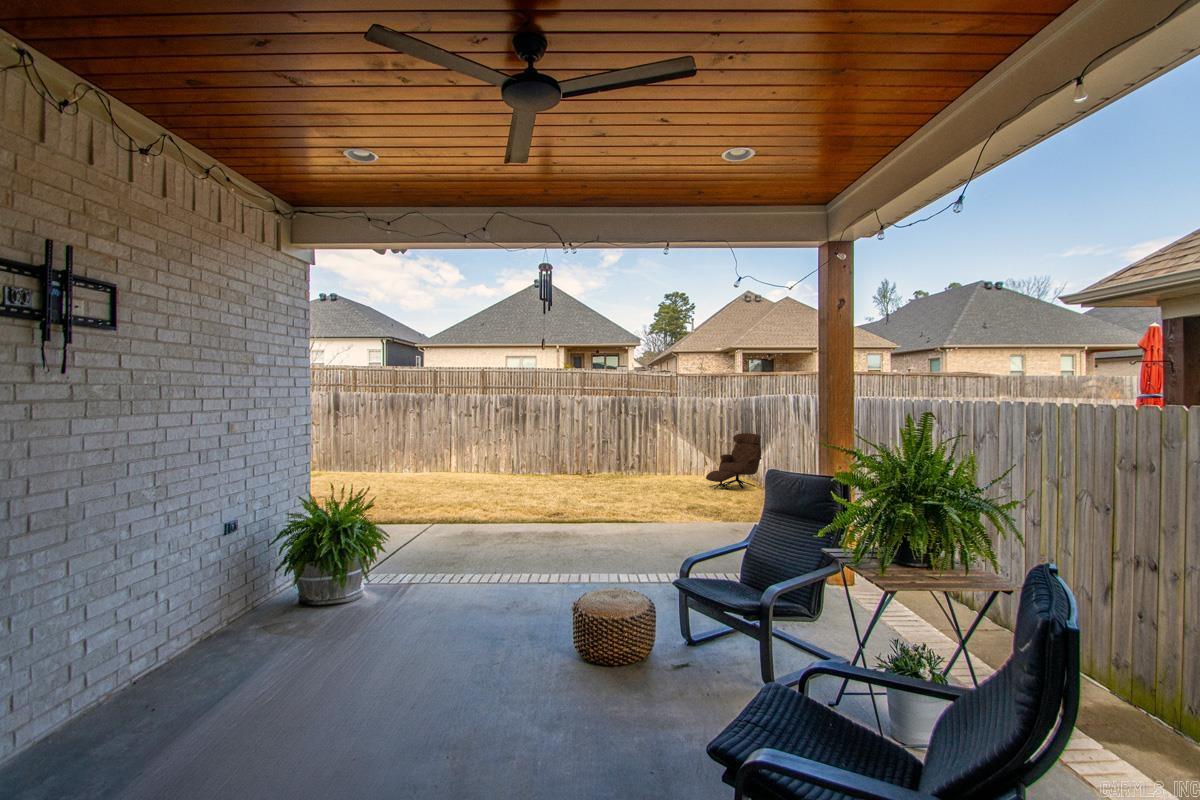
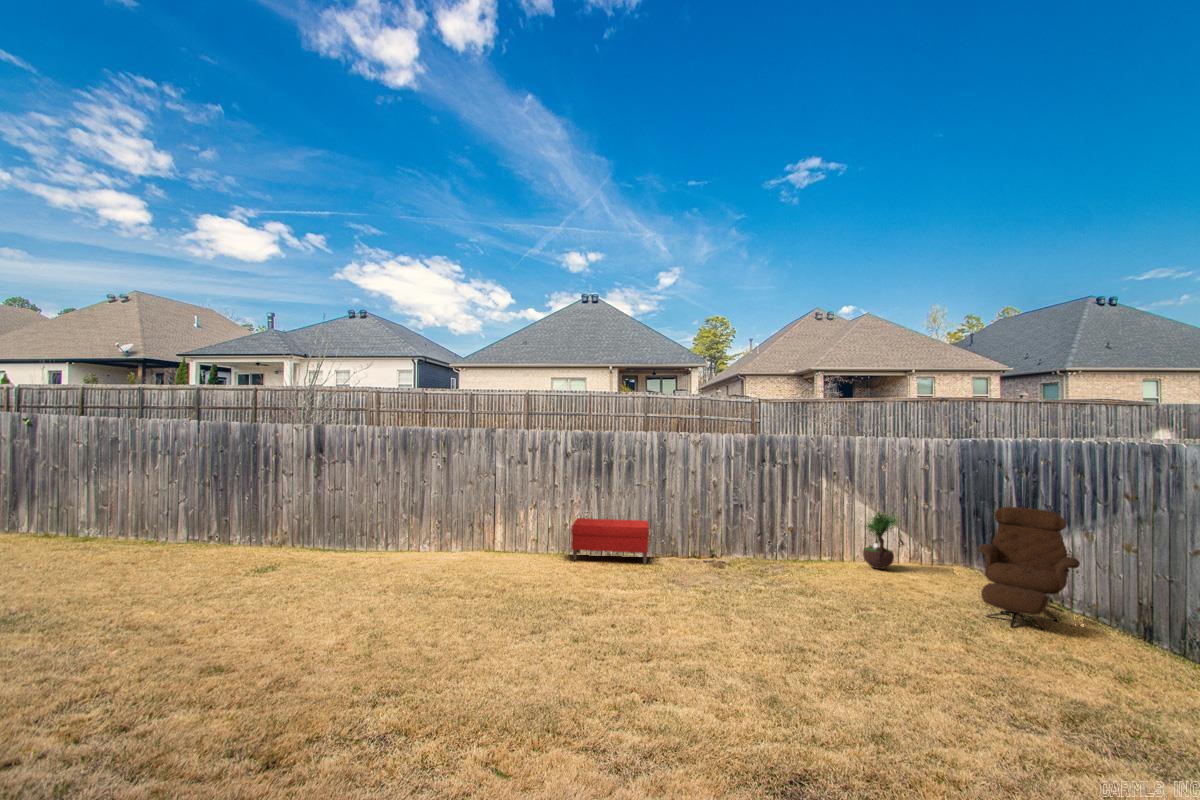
potted tree: none [675,439,697,477] -> present [863,512,898,569]
bench: none [499,451,549,476] -> present [571,518,649,564]

